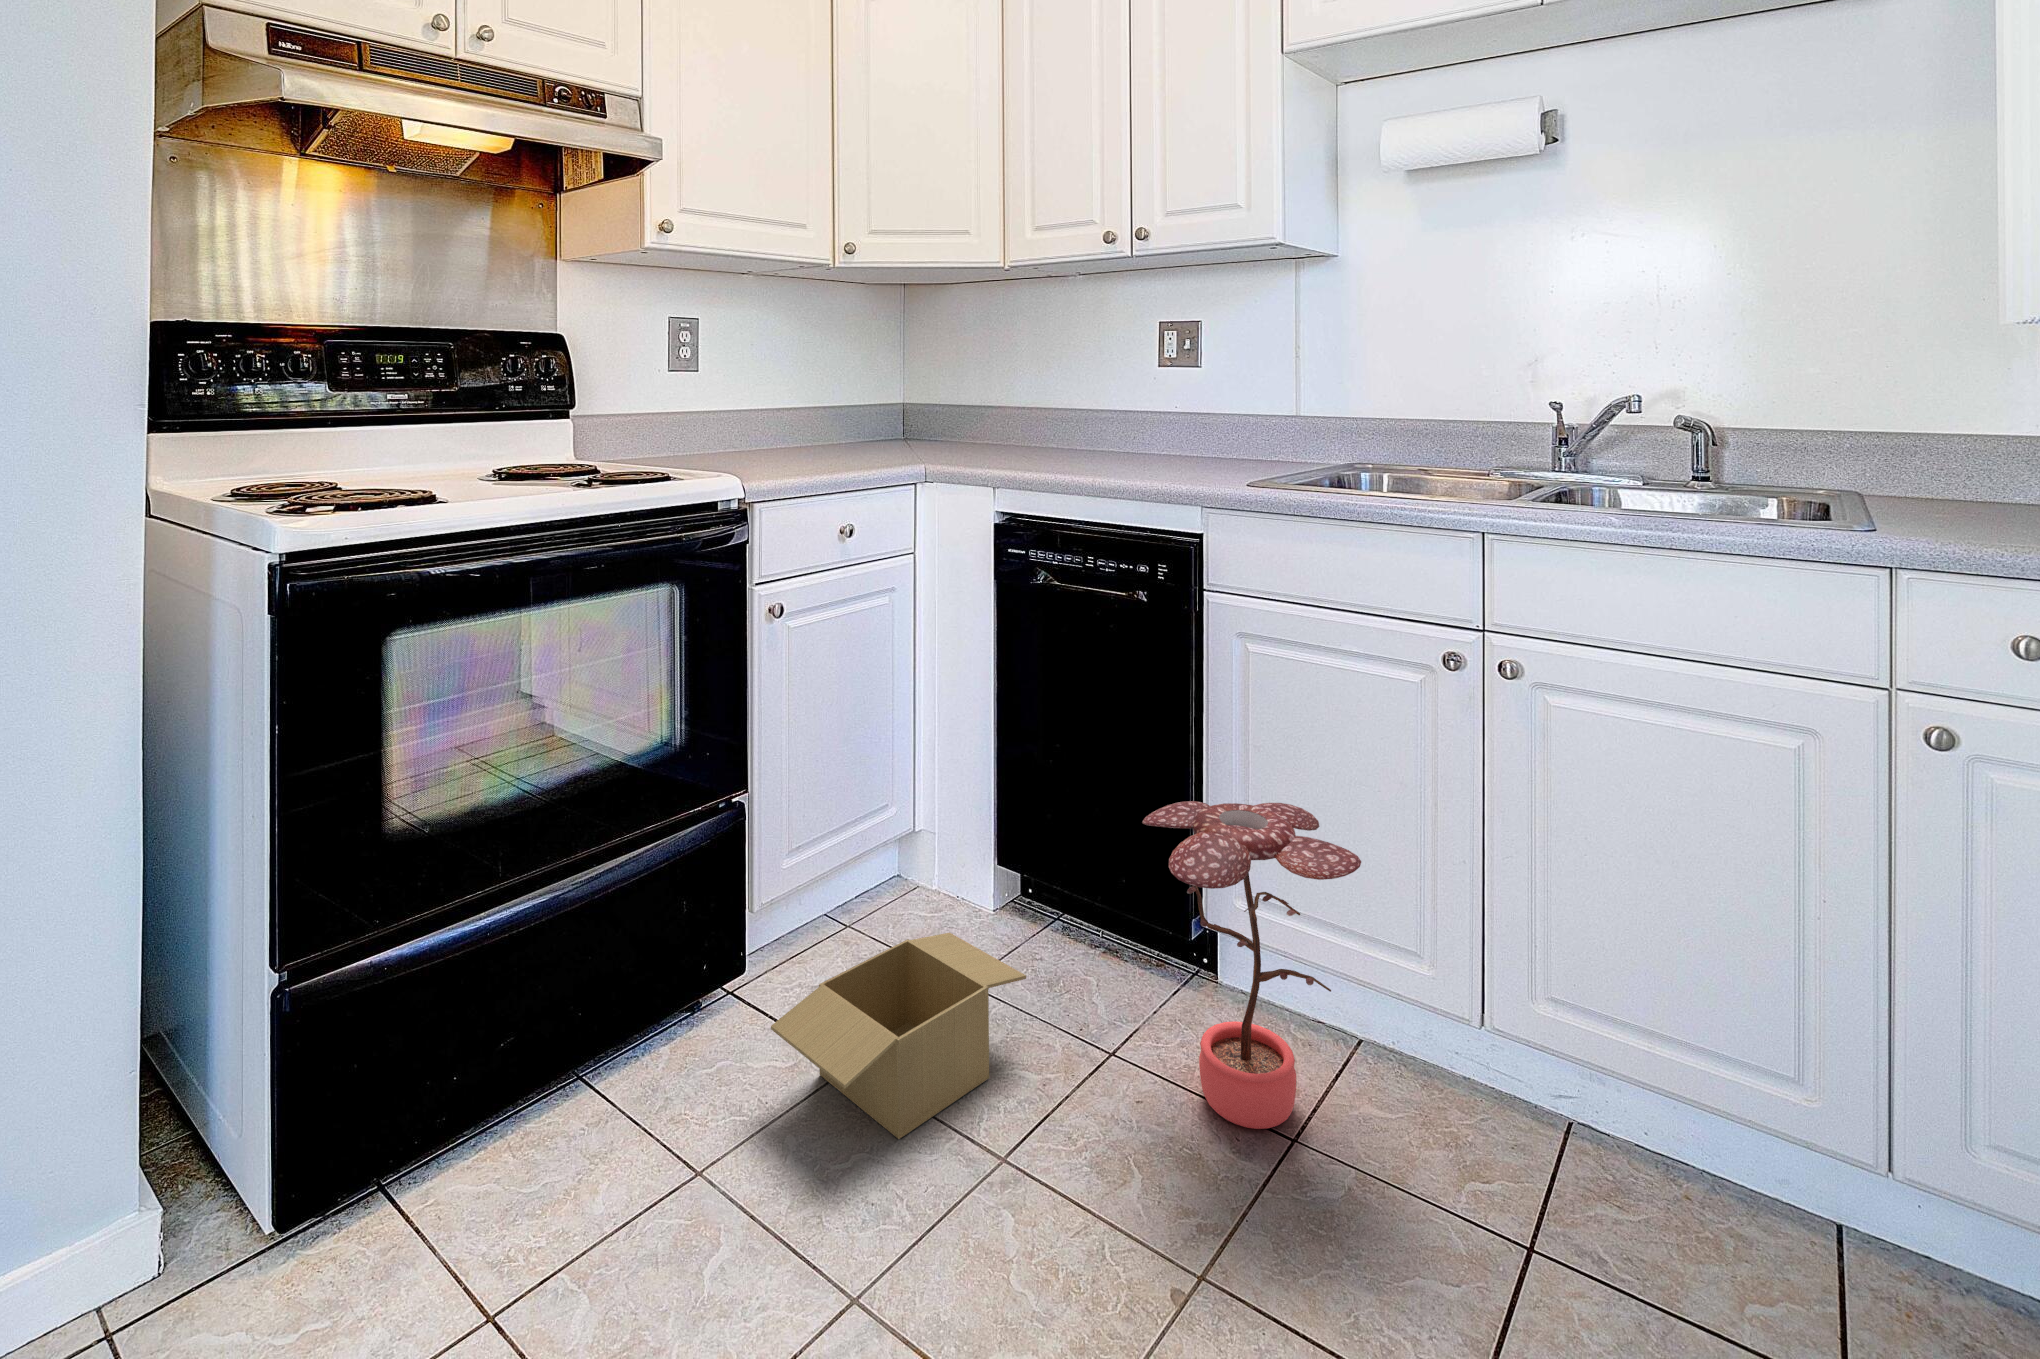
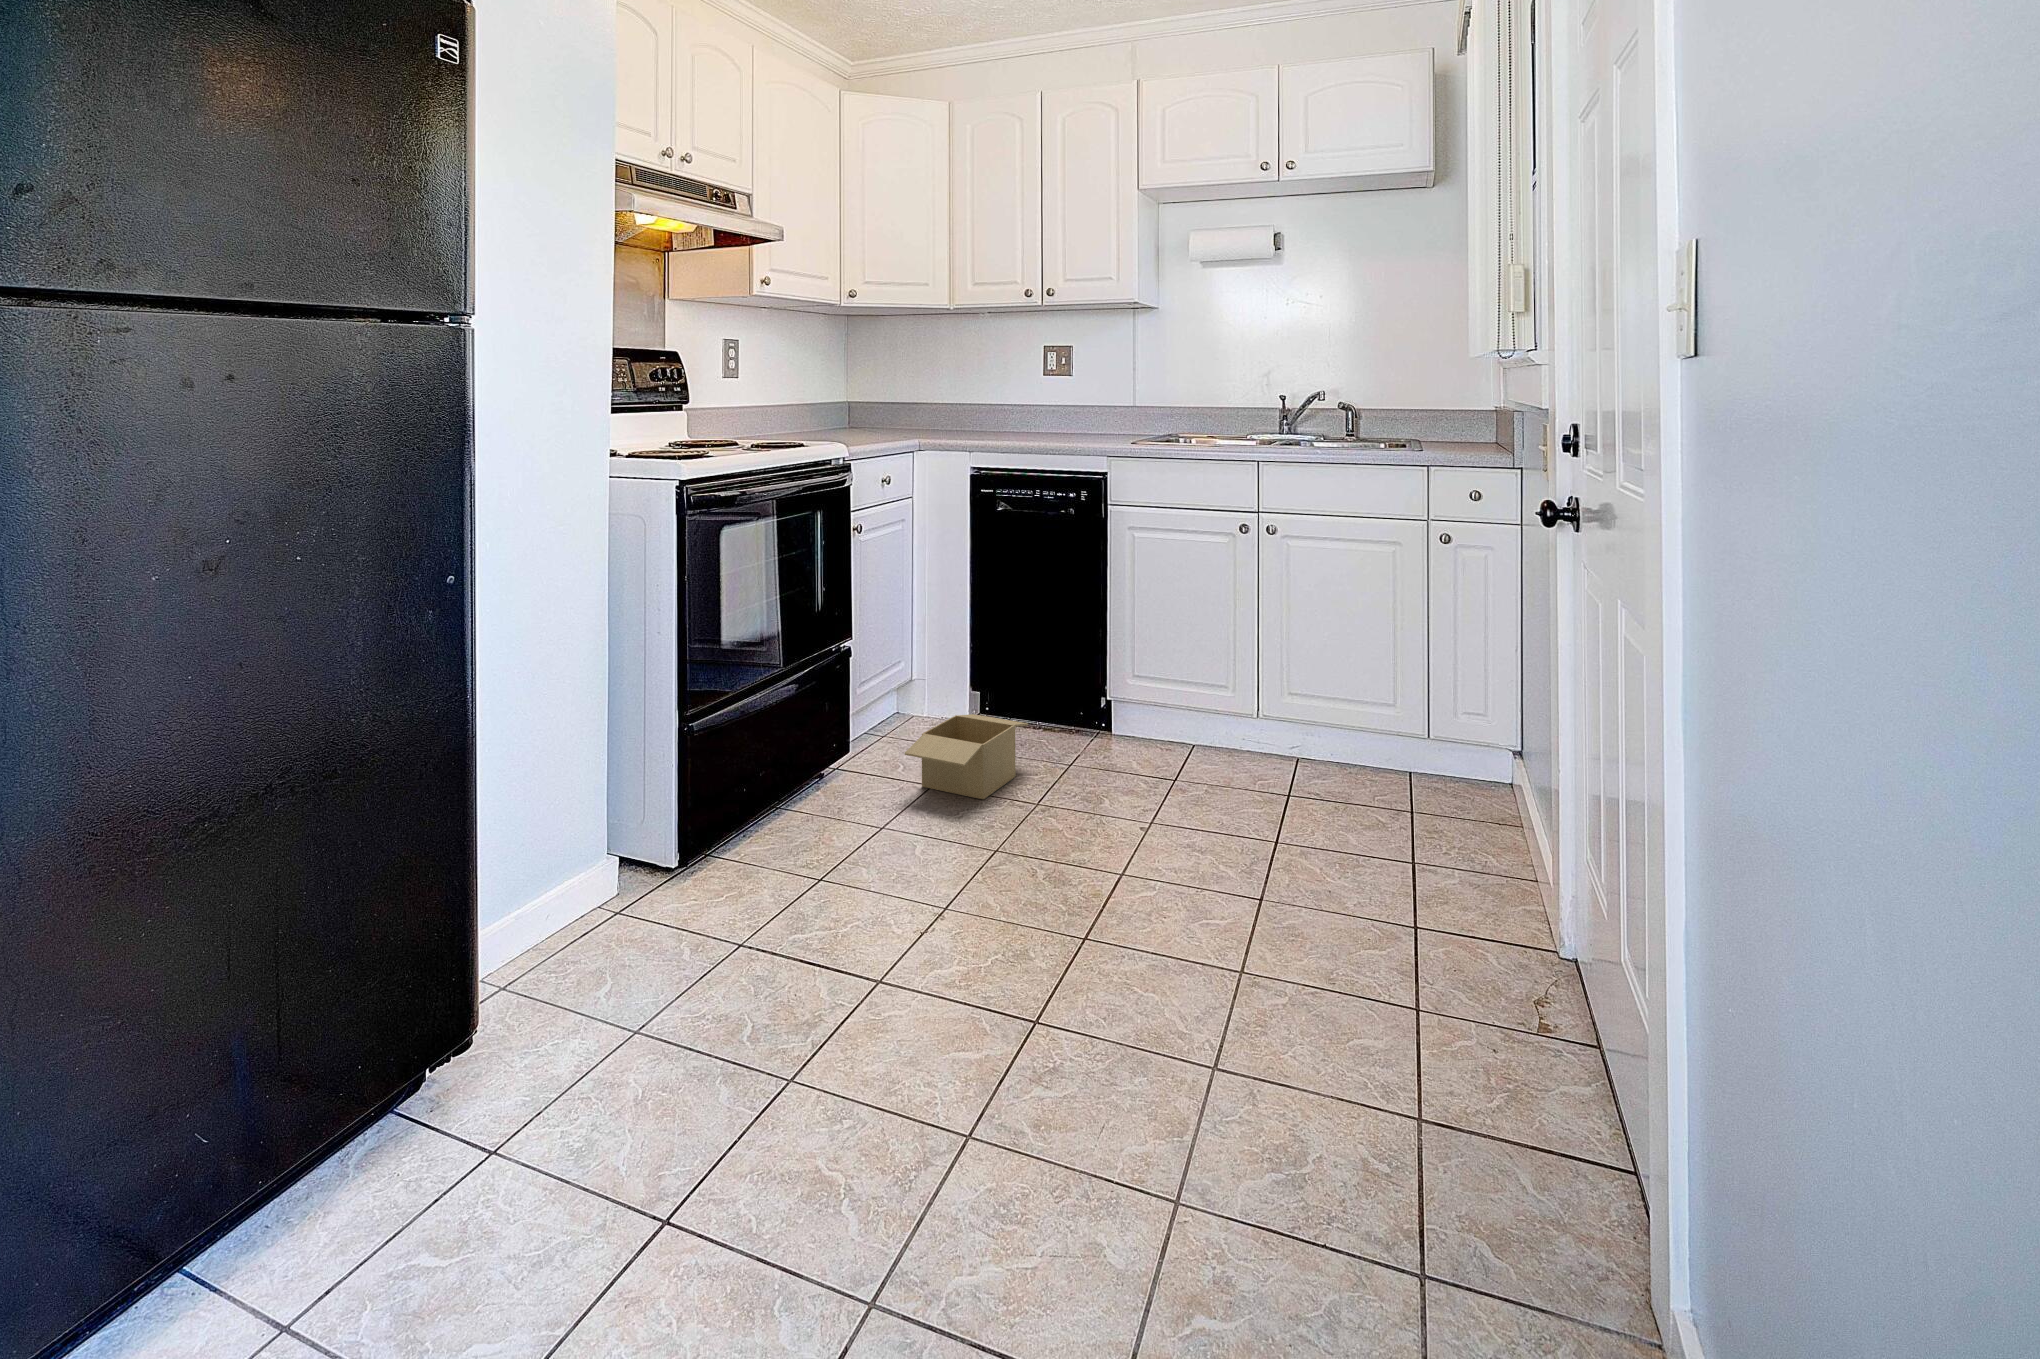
potted plant: present [1142,801,1361,1129] -> none [1092,614,1209,775]

